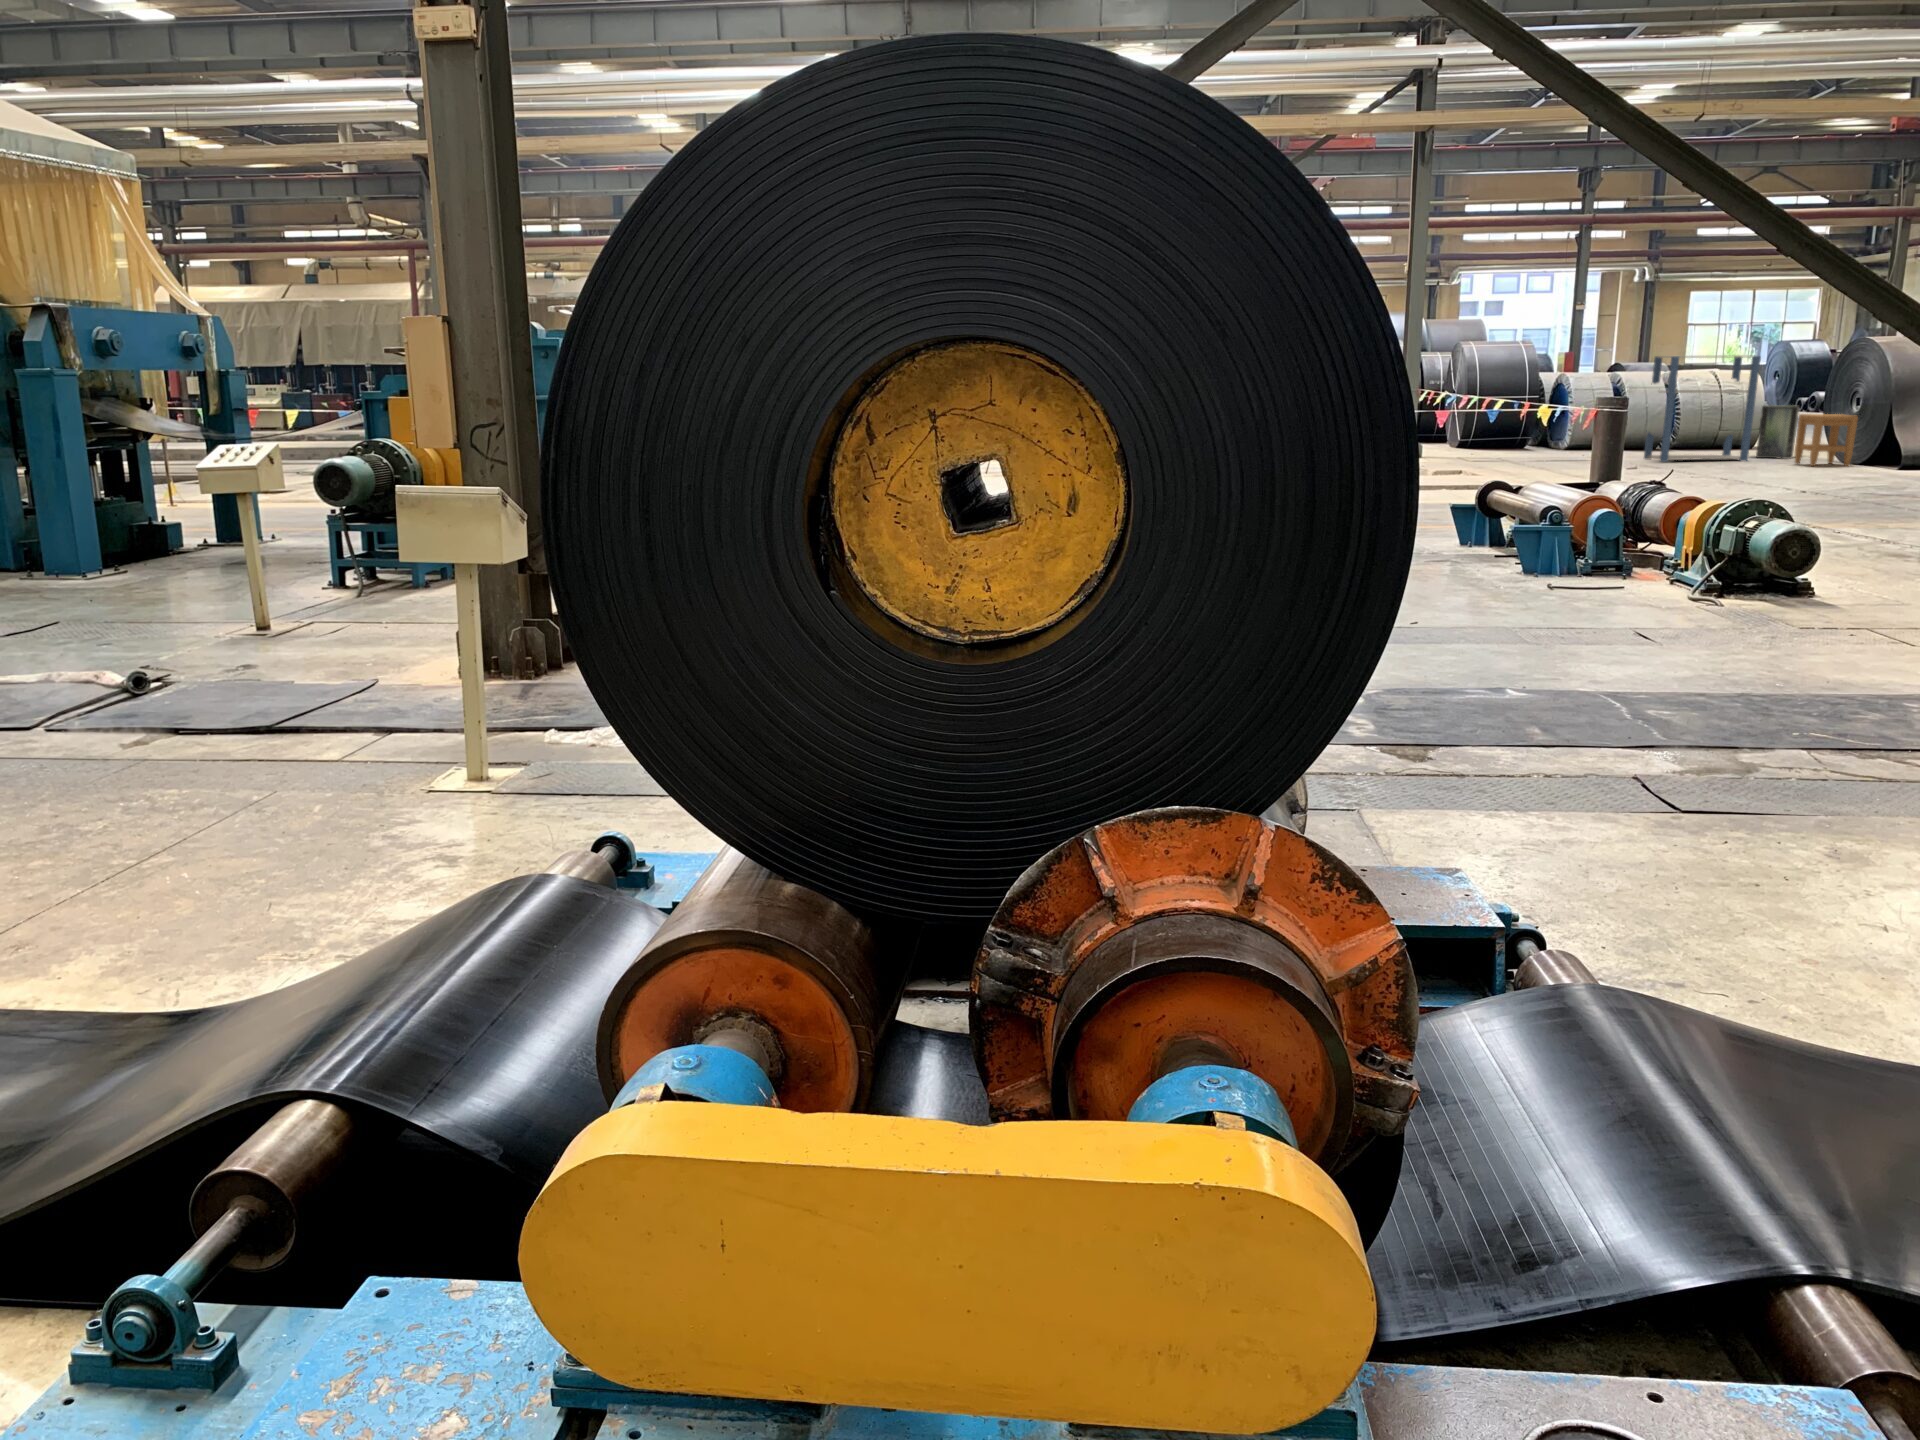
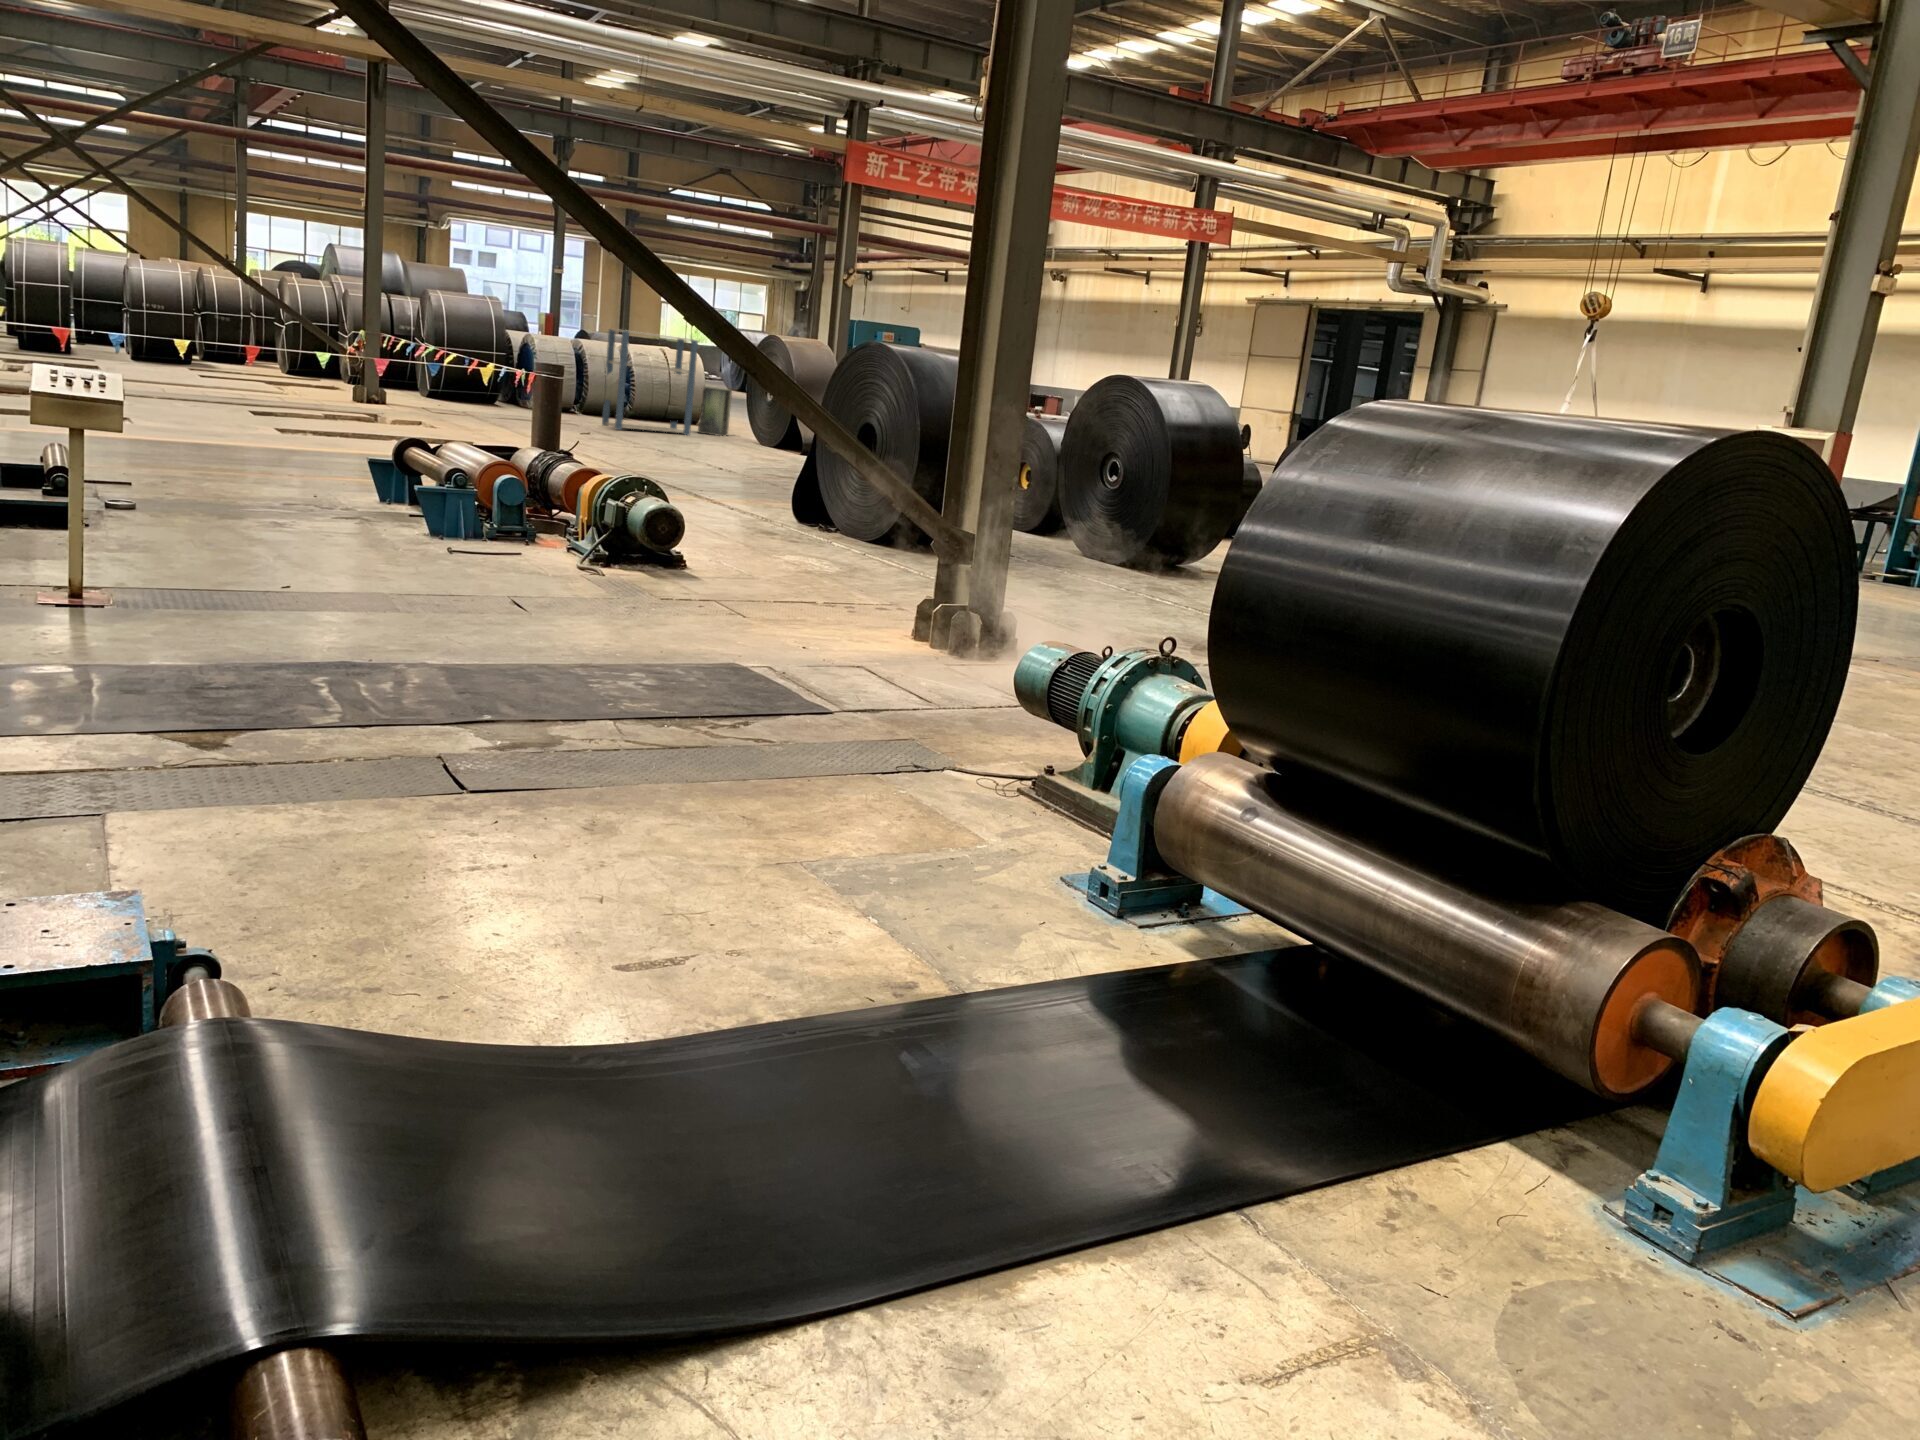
stool: present [1795,414,1858,466] -> none [726,398,773,448]

